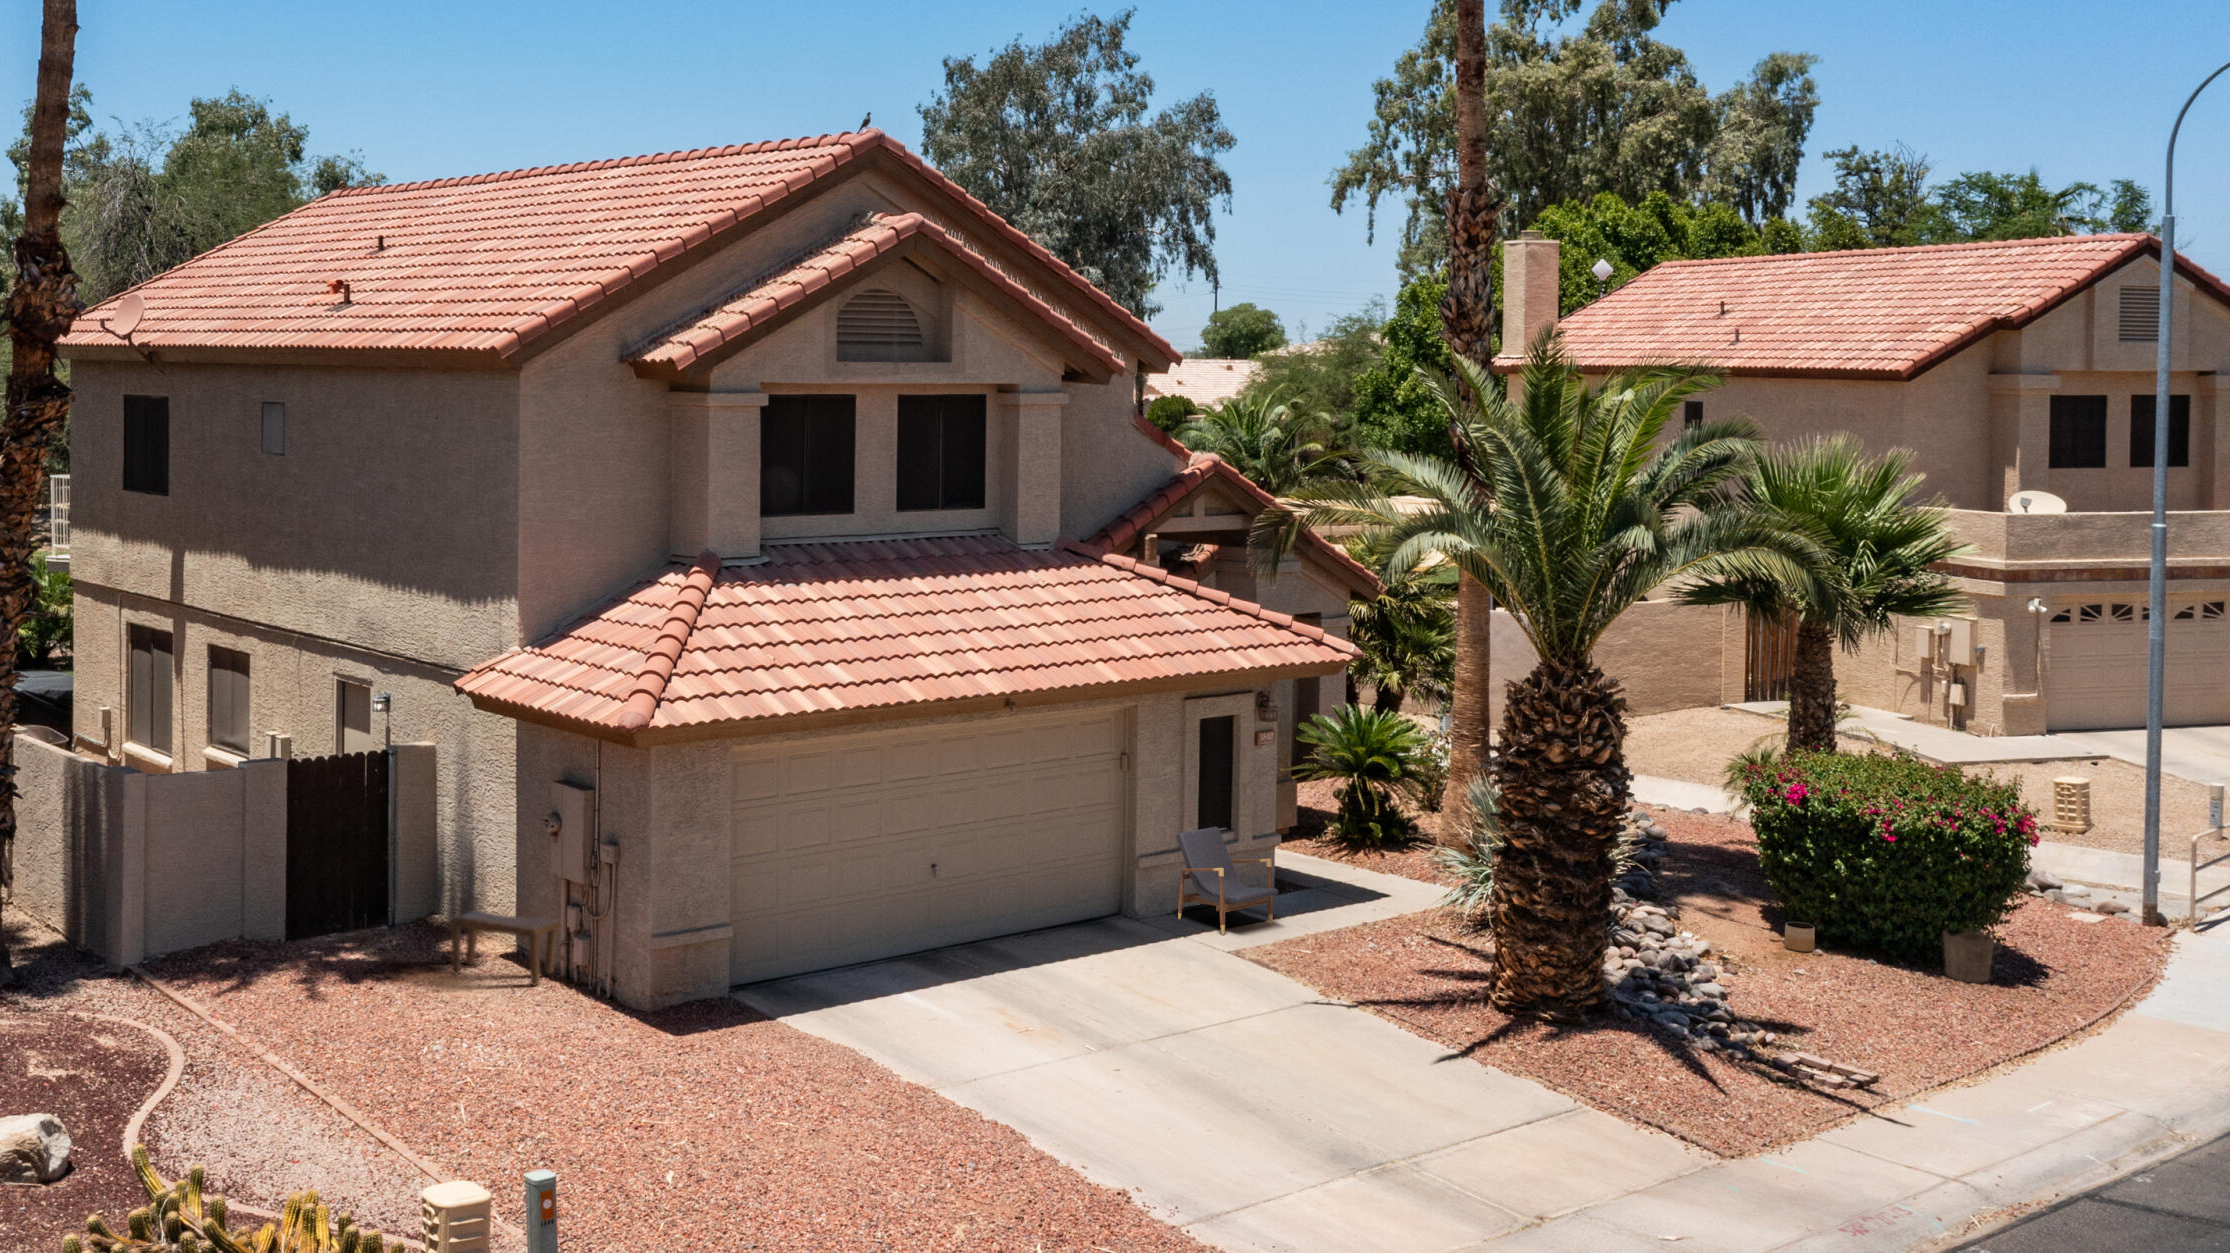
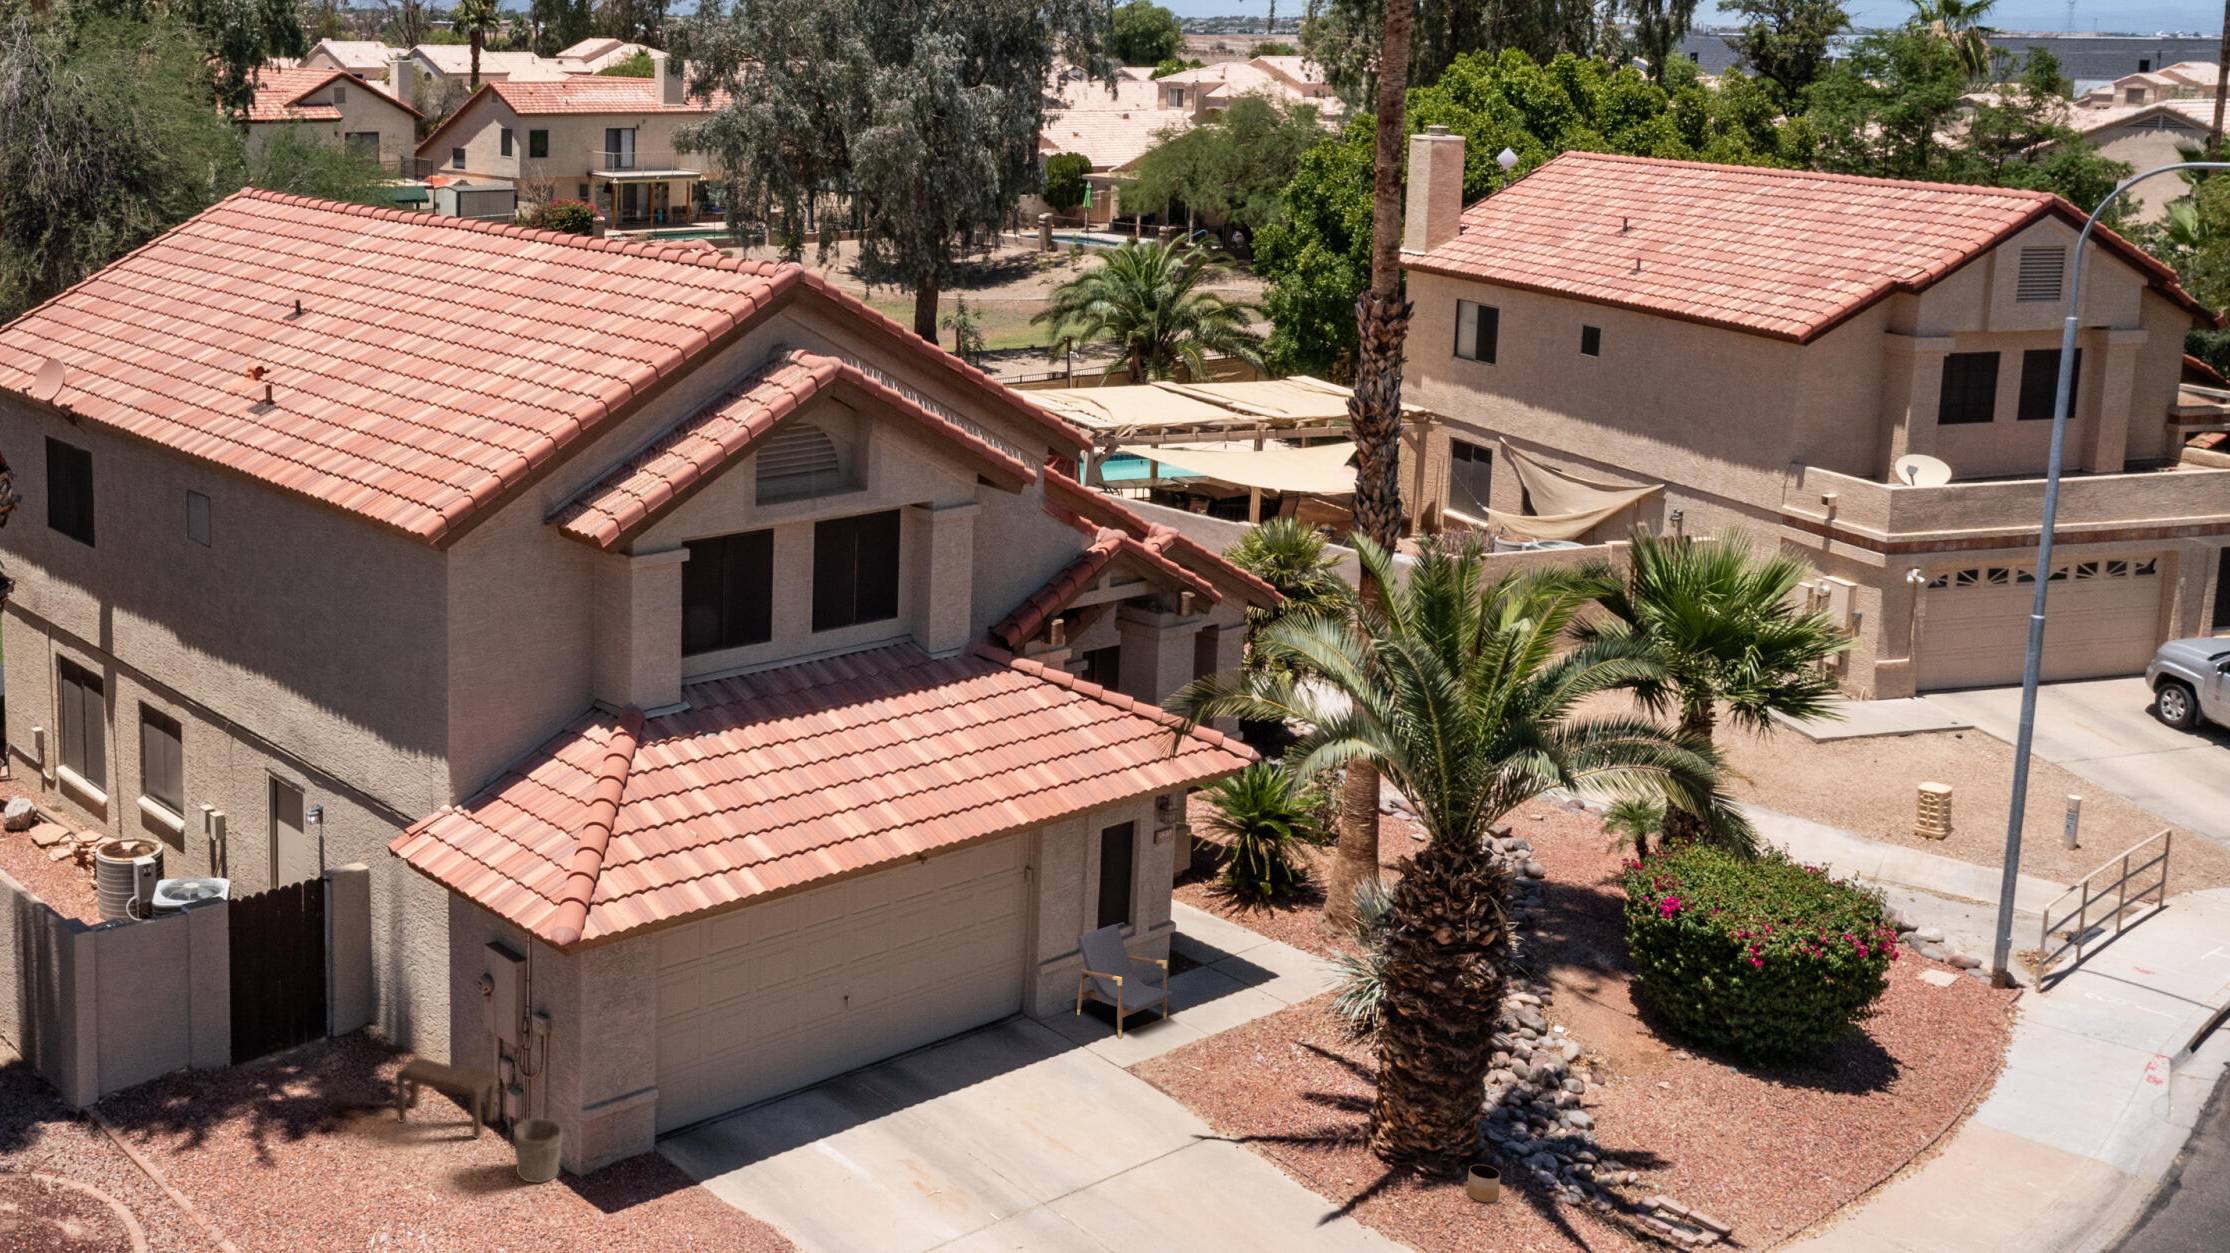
planter: present [1784,922,1815,952] -> present [1467,1164,1500,1203]
bucket: present [1943,930,1995,983] -> present [509,1119,563,1183]

